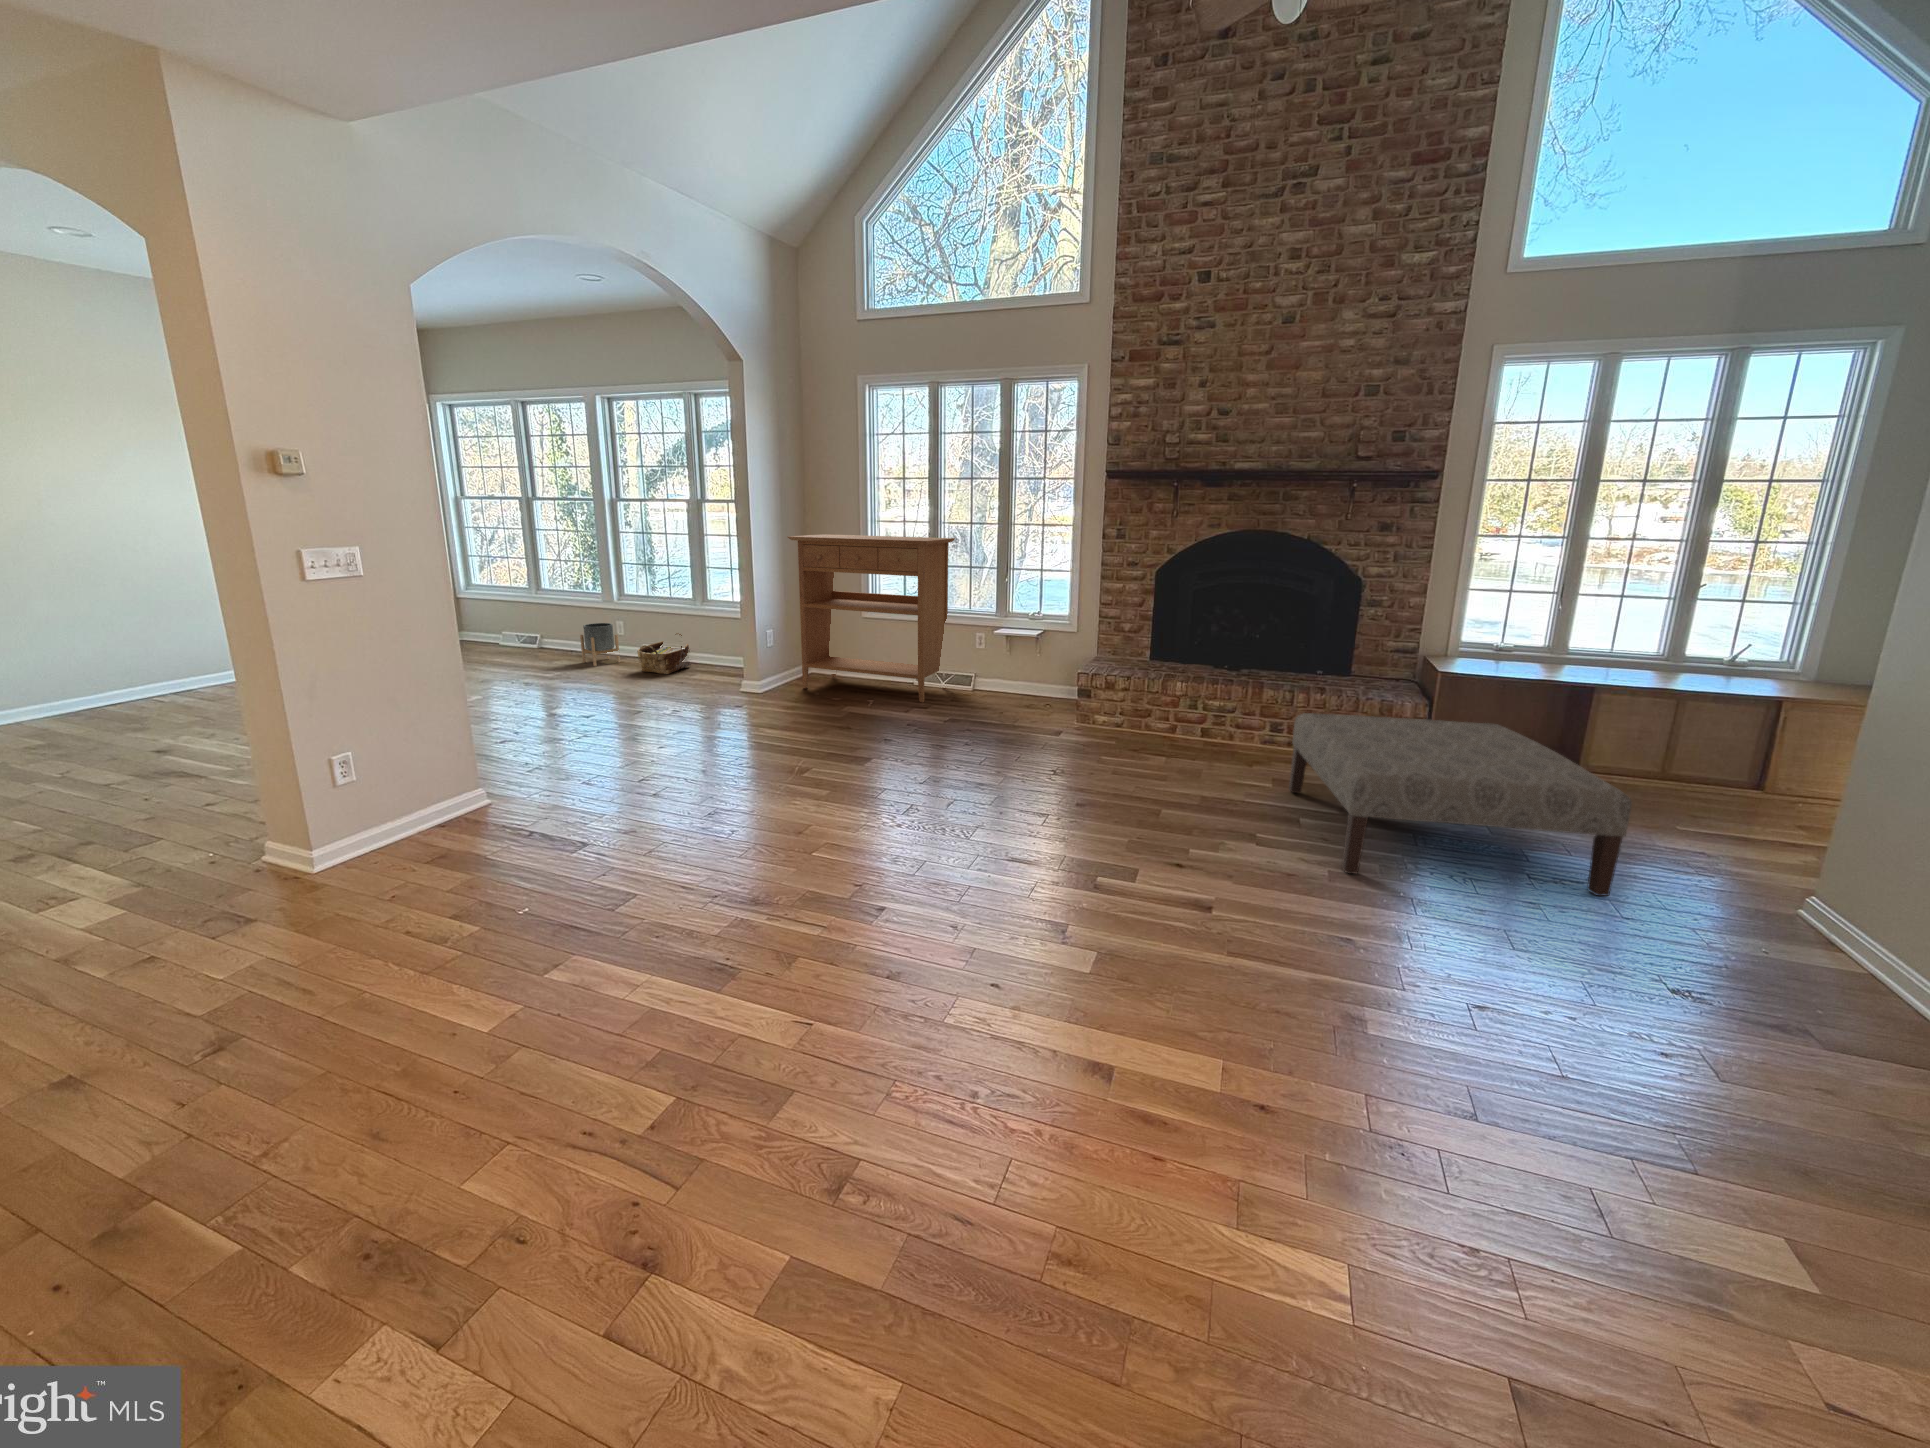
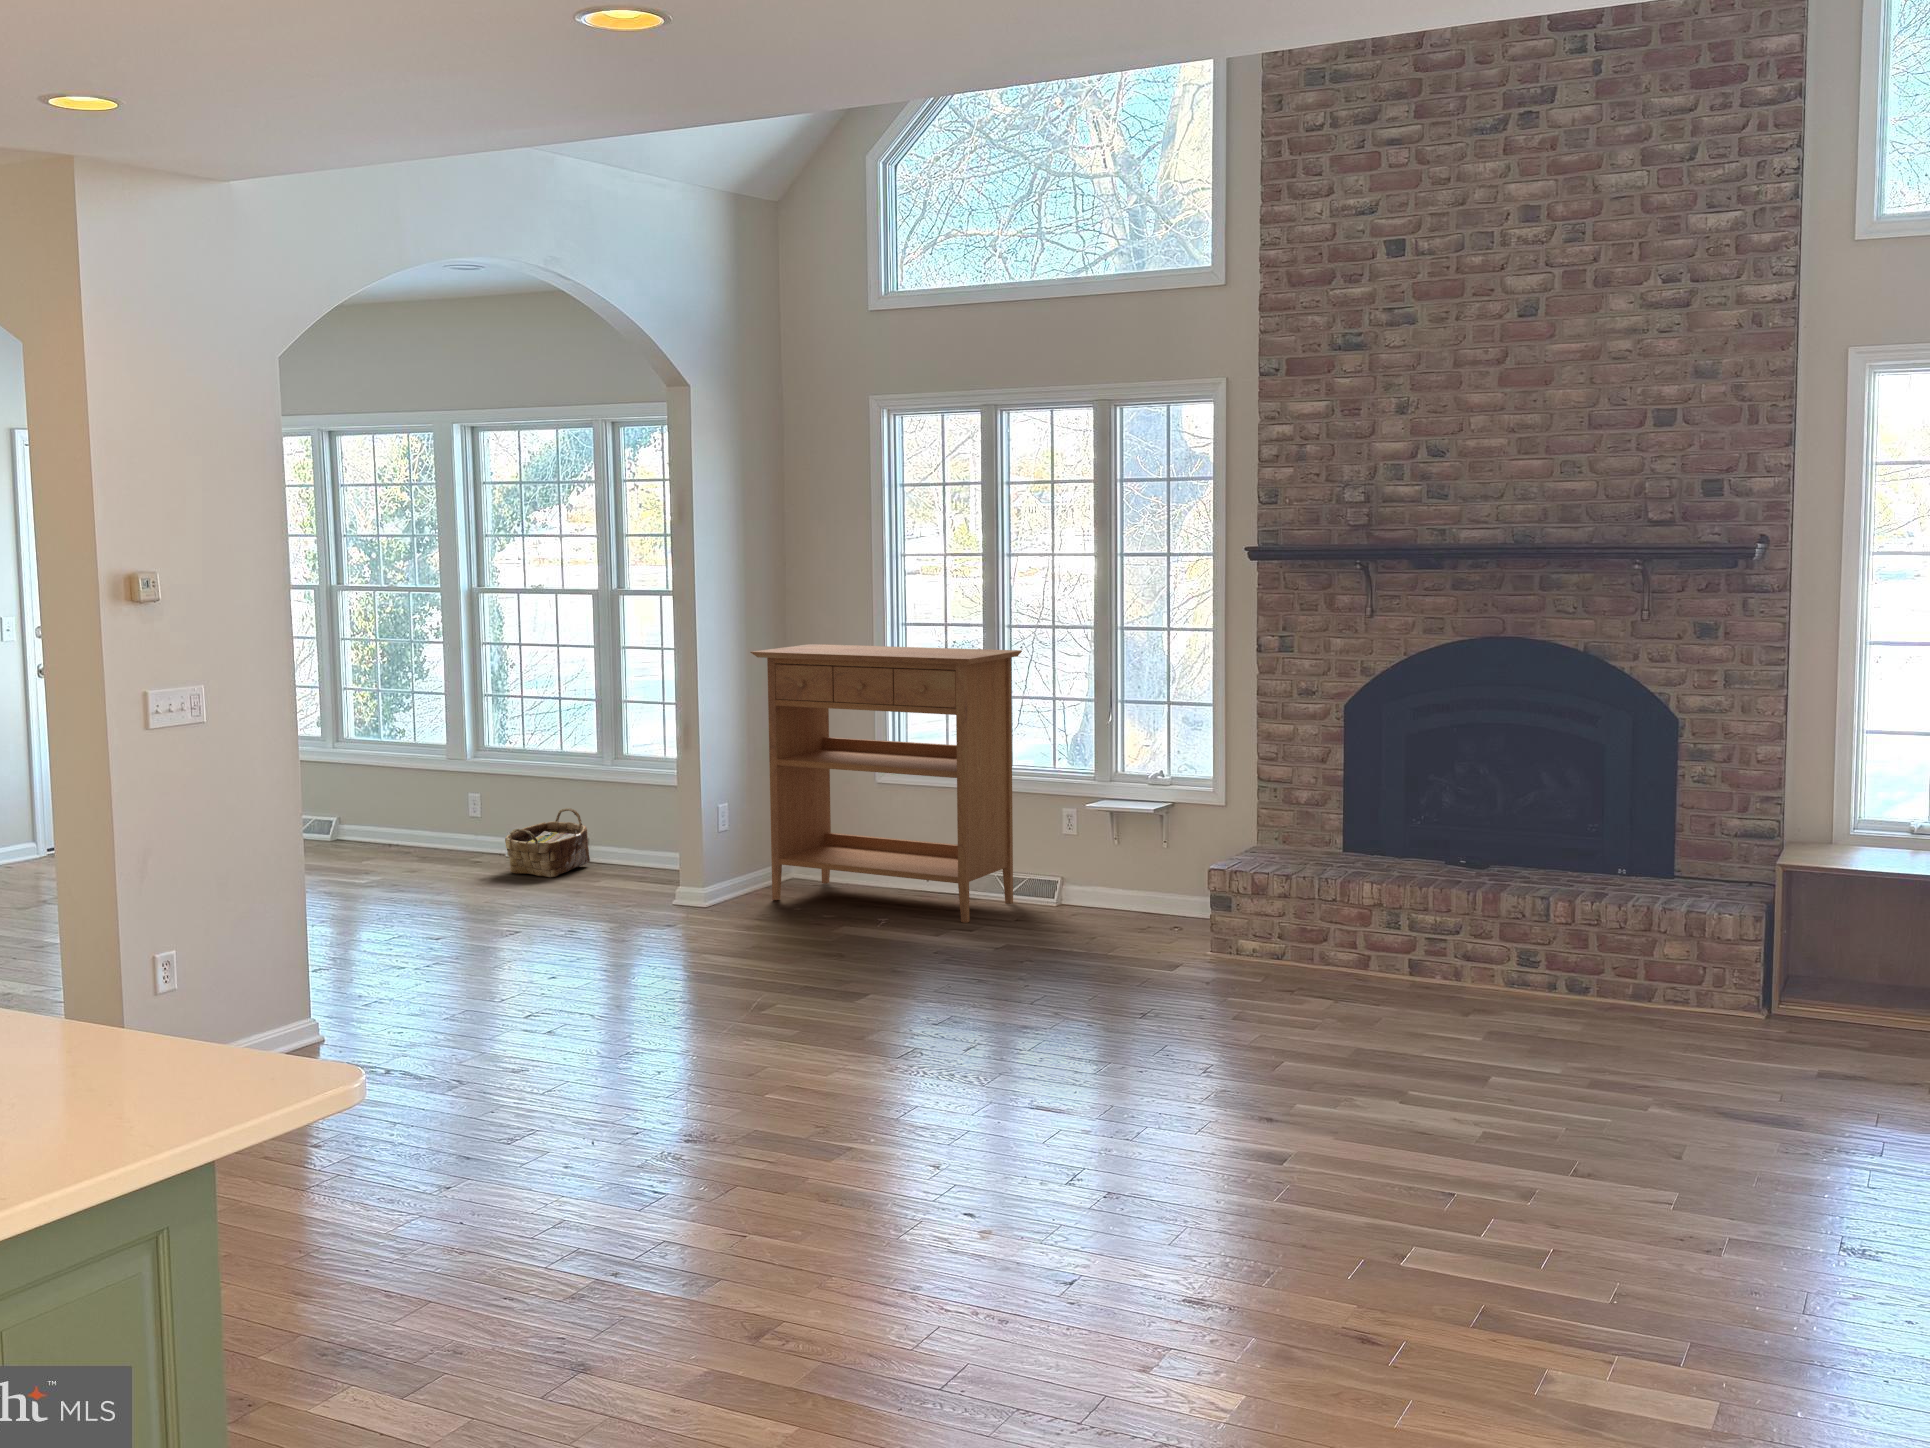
planter: present [580,623,620,666] -> none [412,792,473,864]
ottoman: present [1289,713,1632,896] -> none [1500,926,1881,1177]

